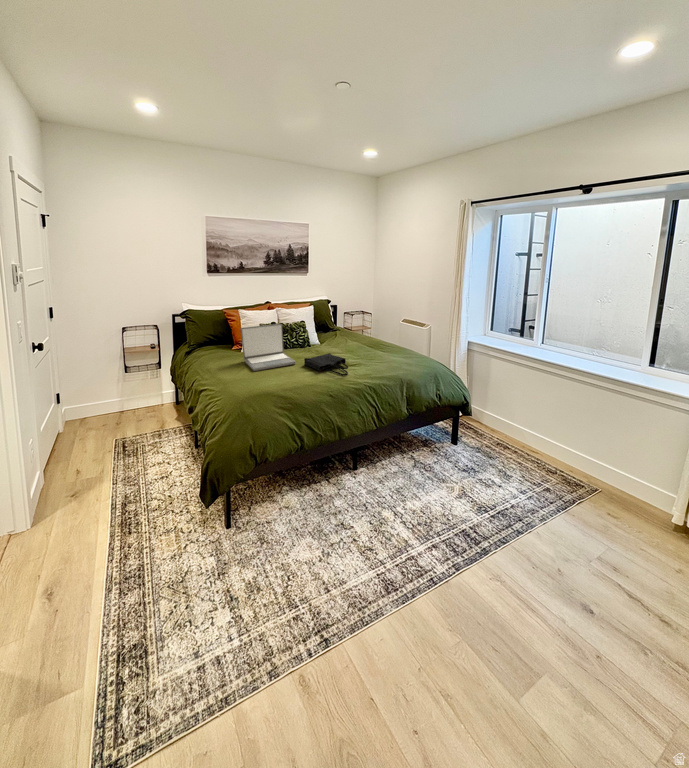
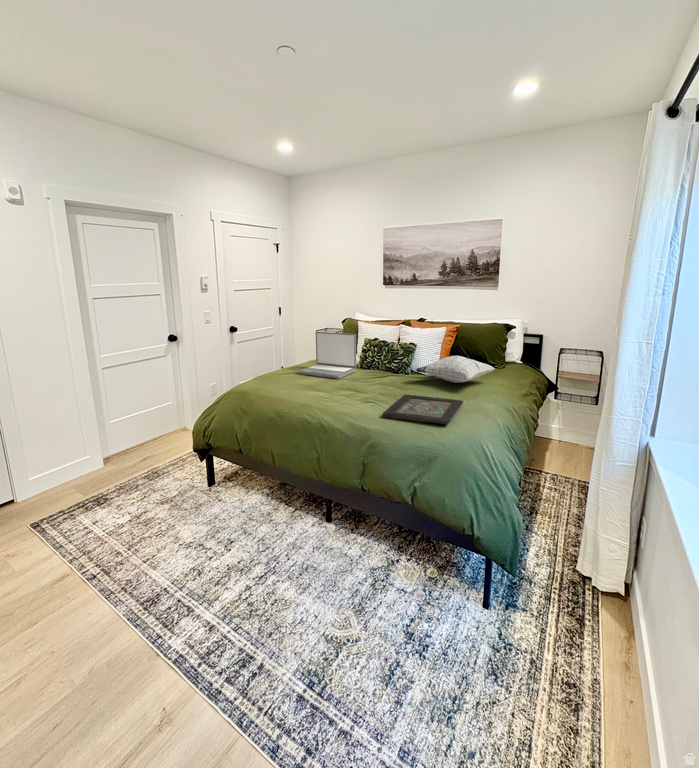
pillow: none [330,327,376,345] -> present [416,356,494,383]
tote bag: present [304,353,348,375] -> none [330,373,380,399]
decorative tray: none [367,353,426,375] -> present [383,395,463,425]

